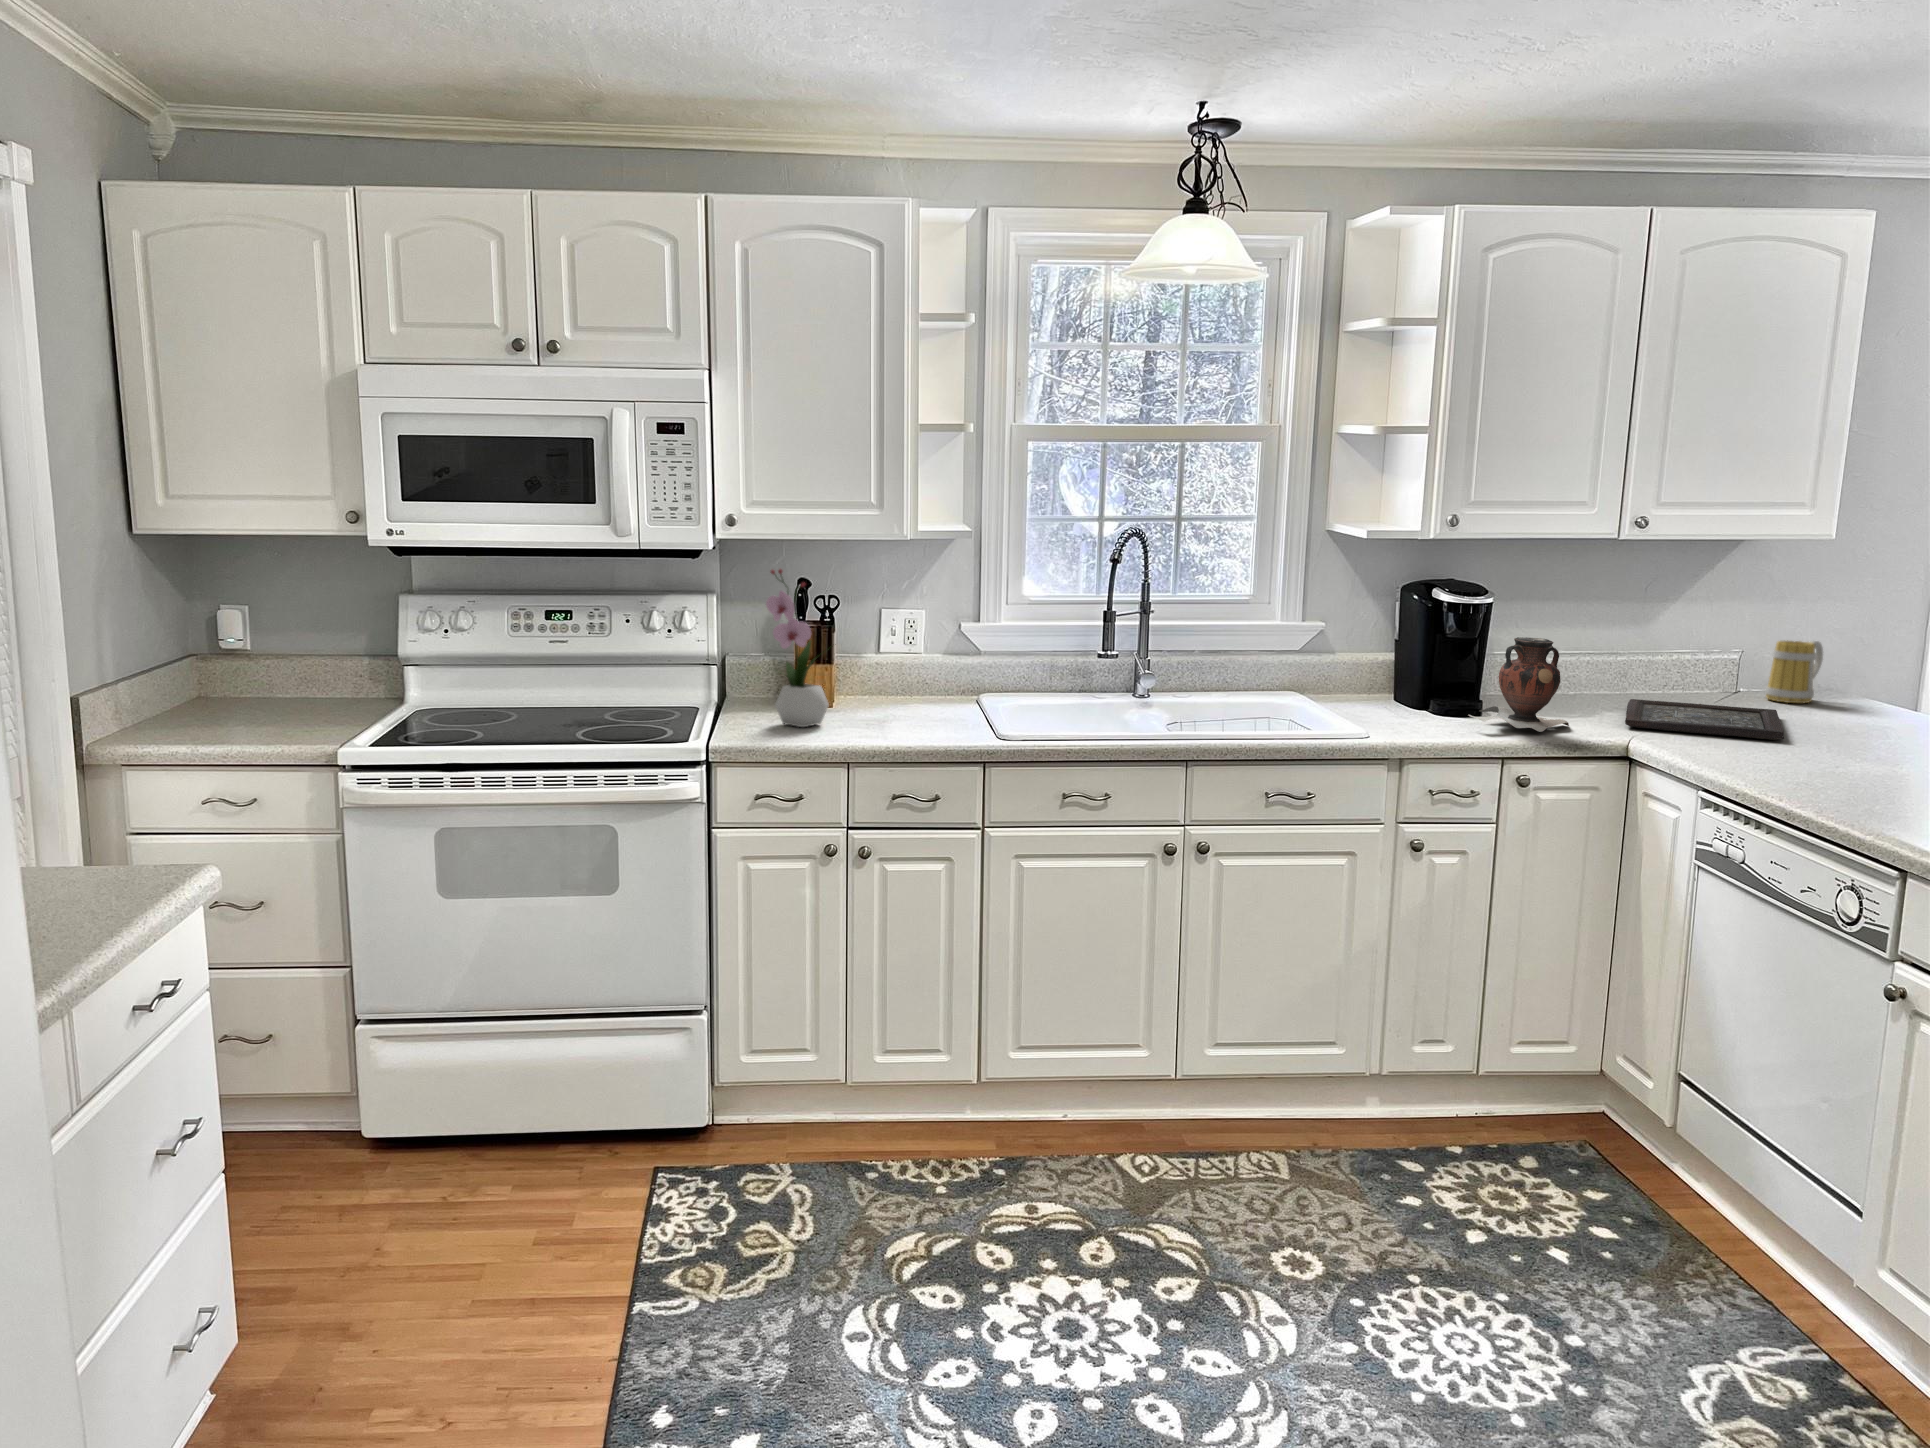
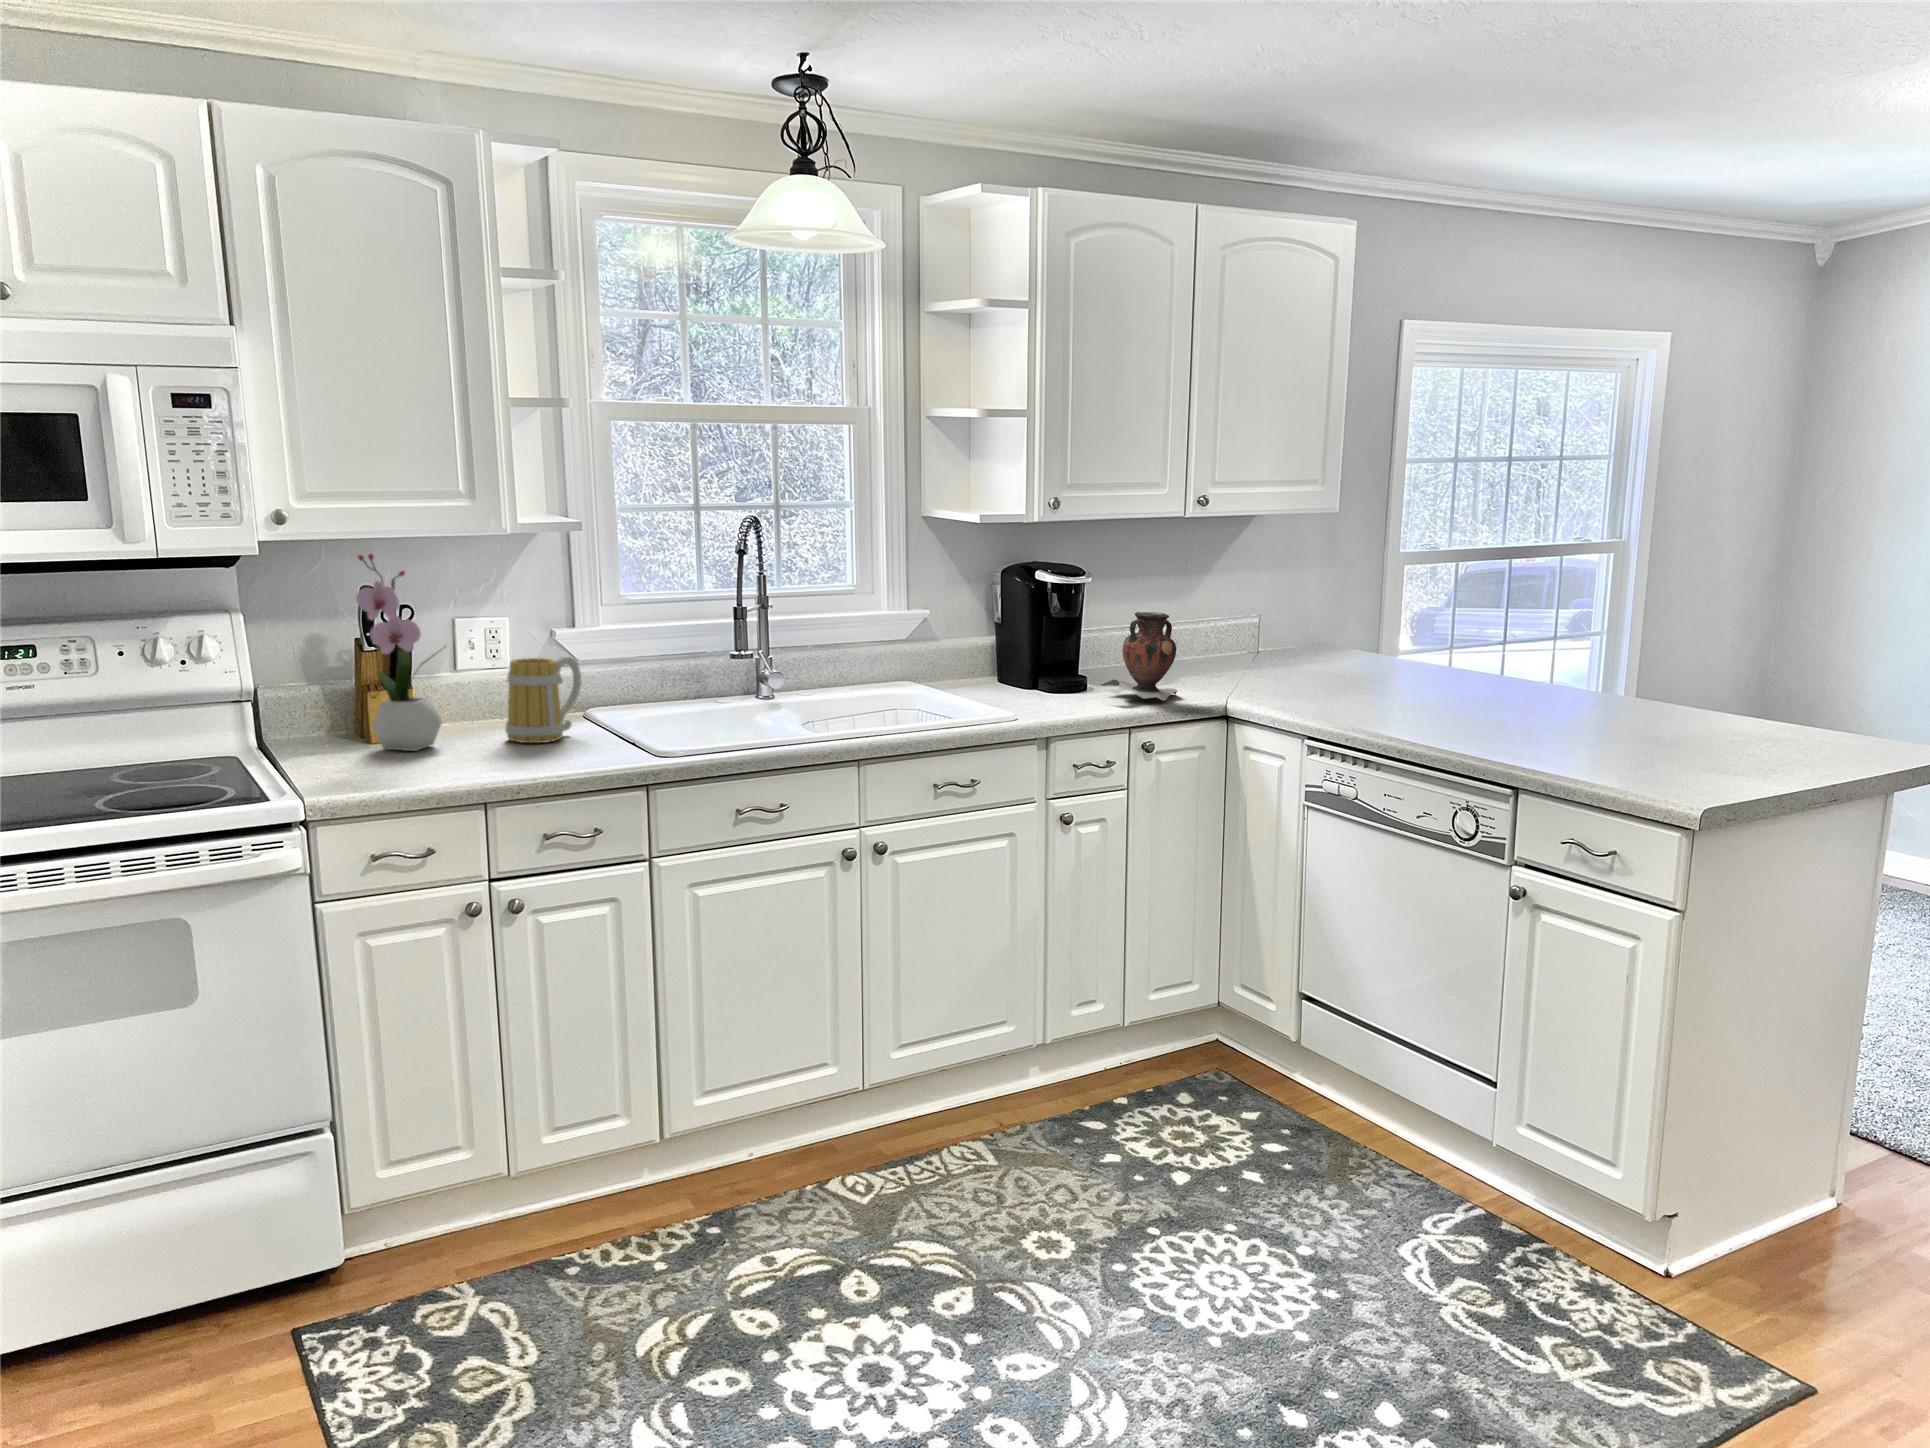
mug: present [1765,640,1823,703] -> present [505,657,581,743]
tray: present [1625,699,1784,740] -> none [1199,667,1342,695]

